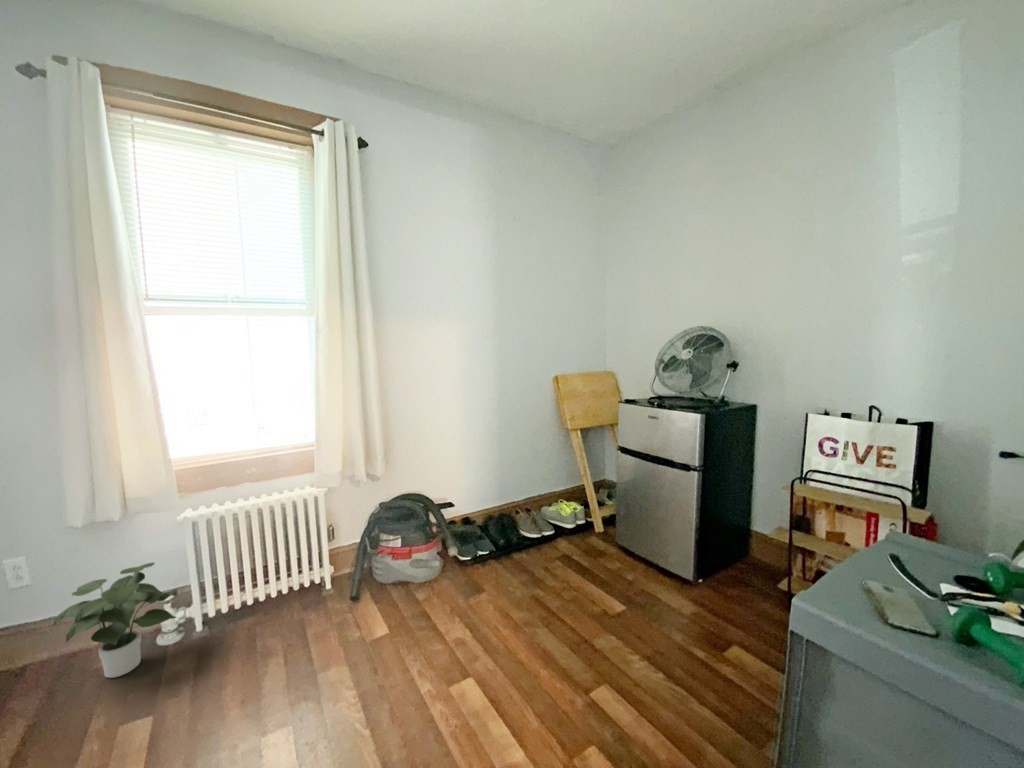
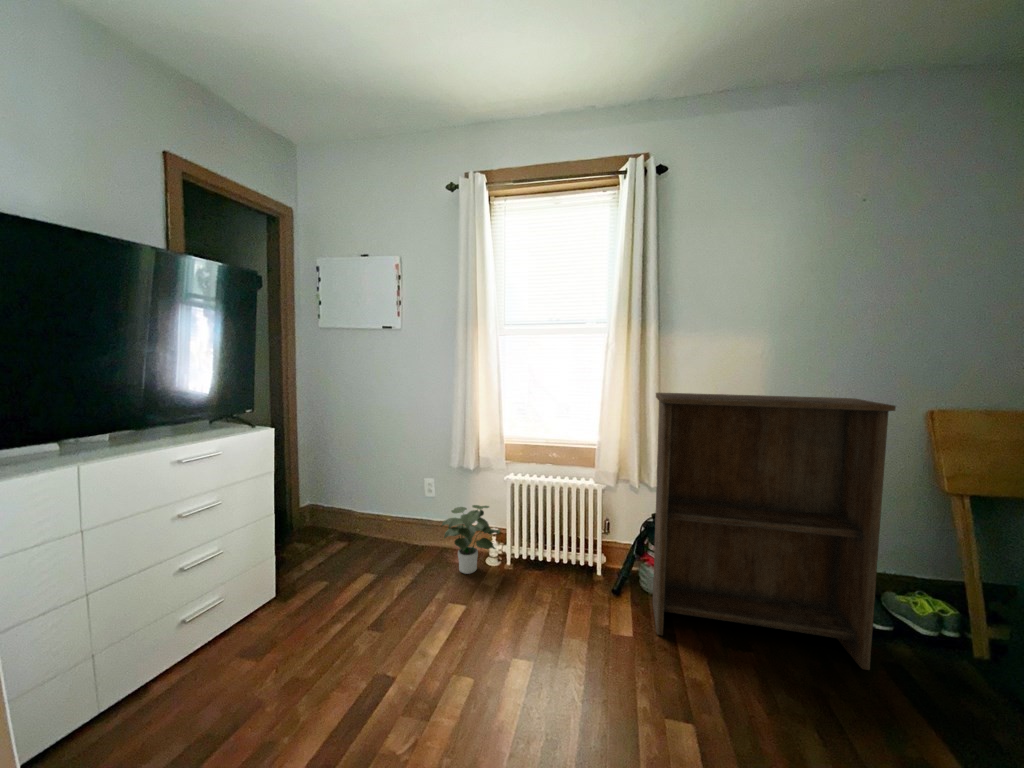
bookshelf: none [380,371,556,619] -> present [653,393,896,670]

